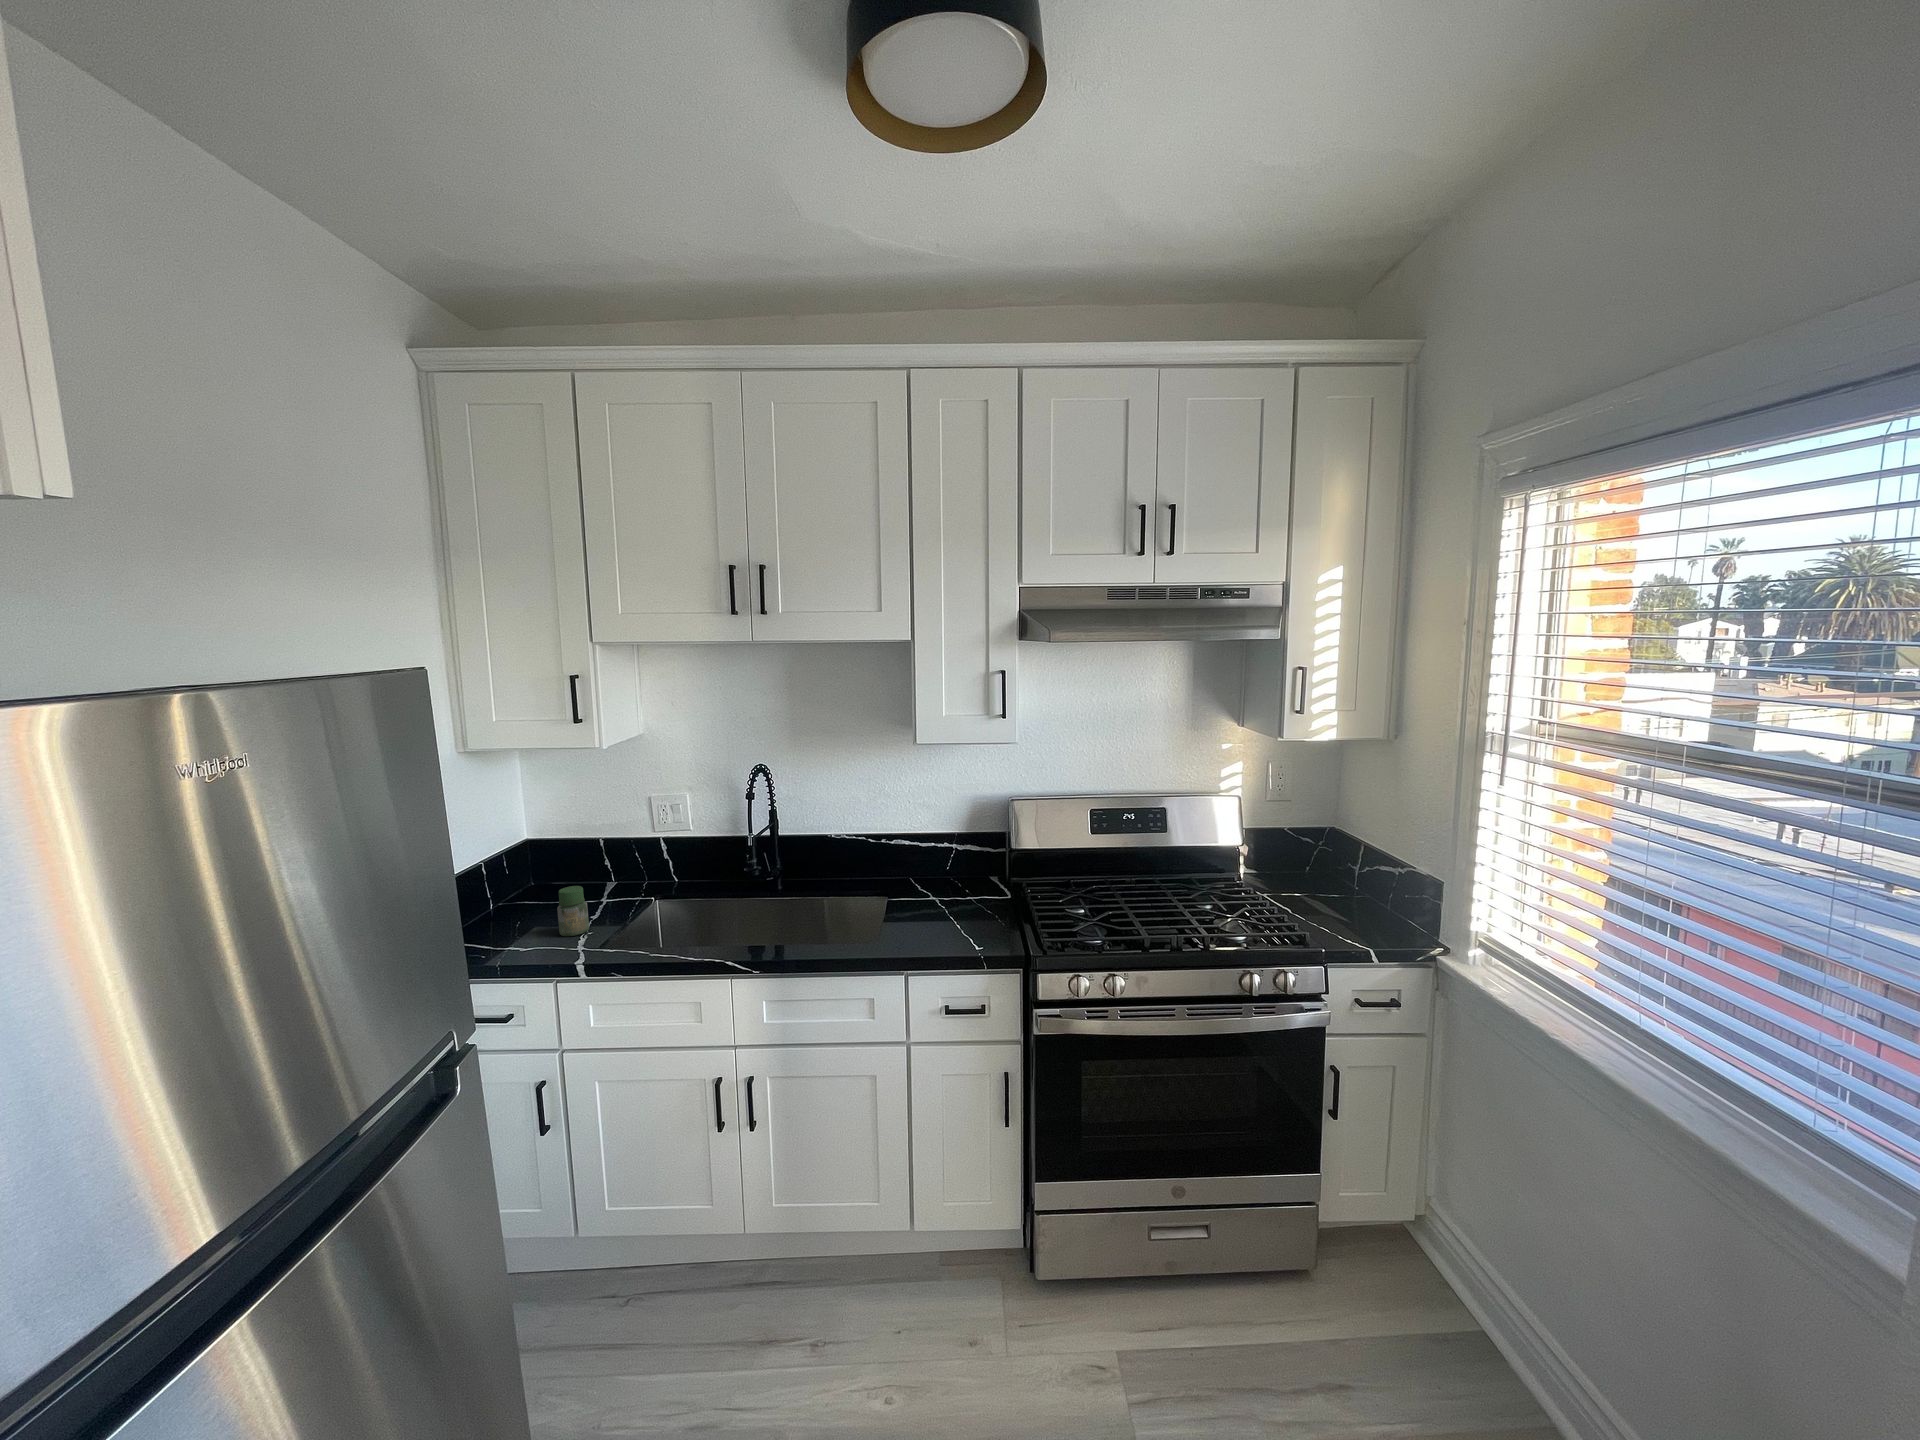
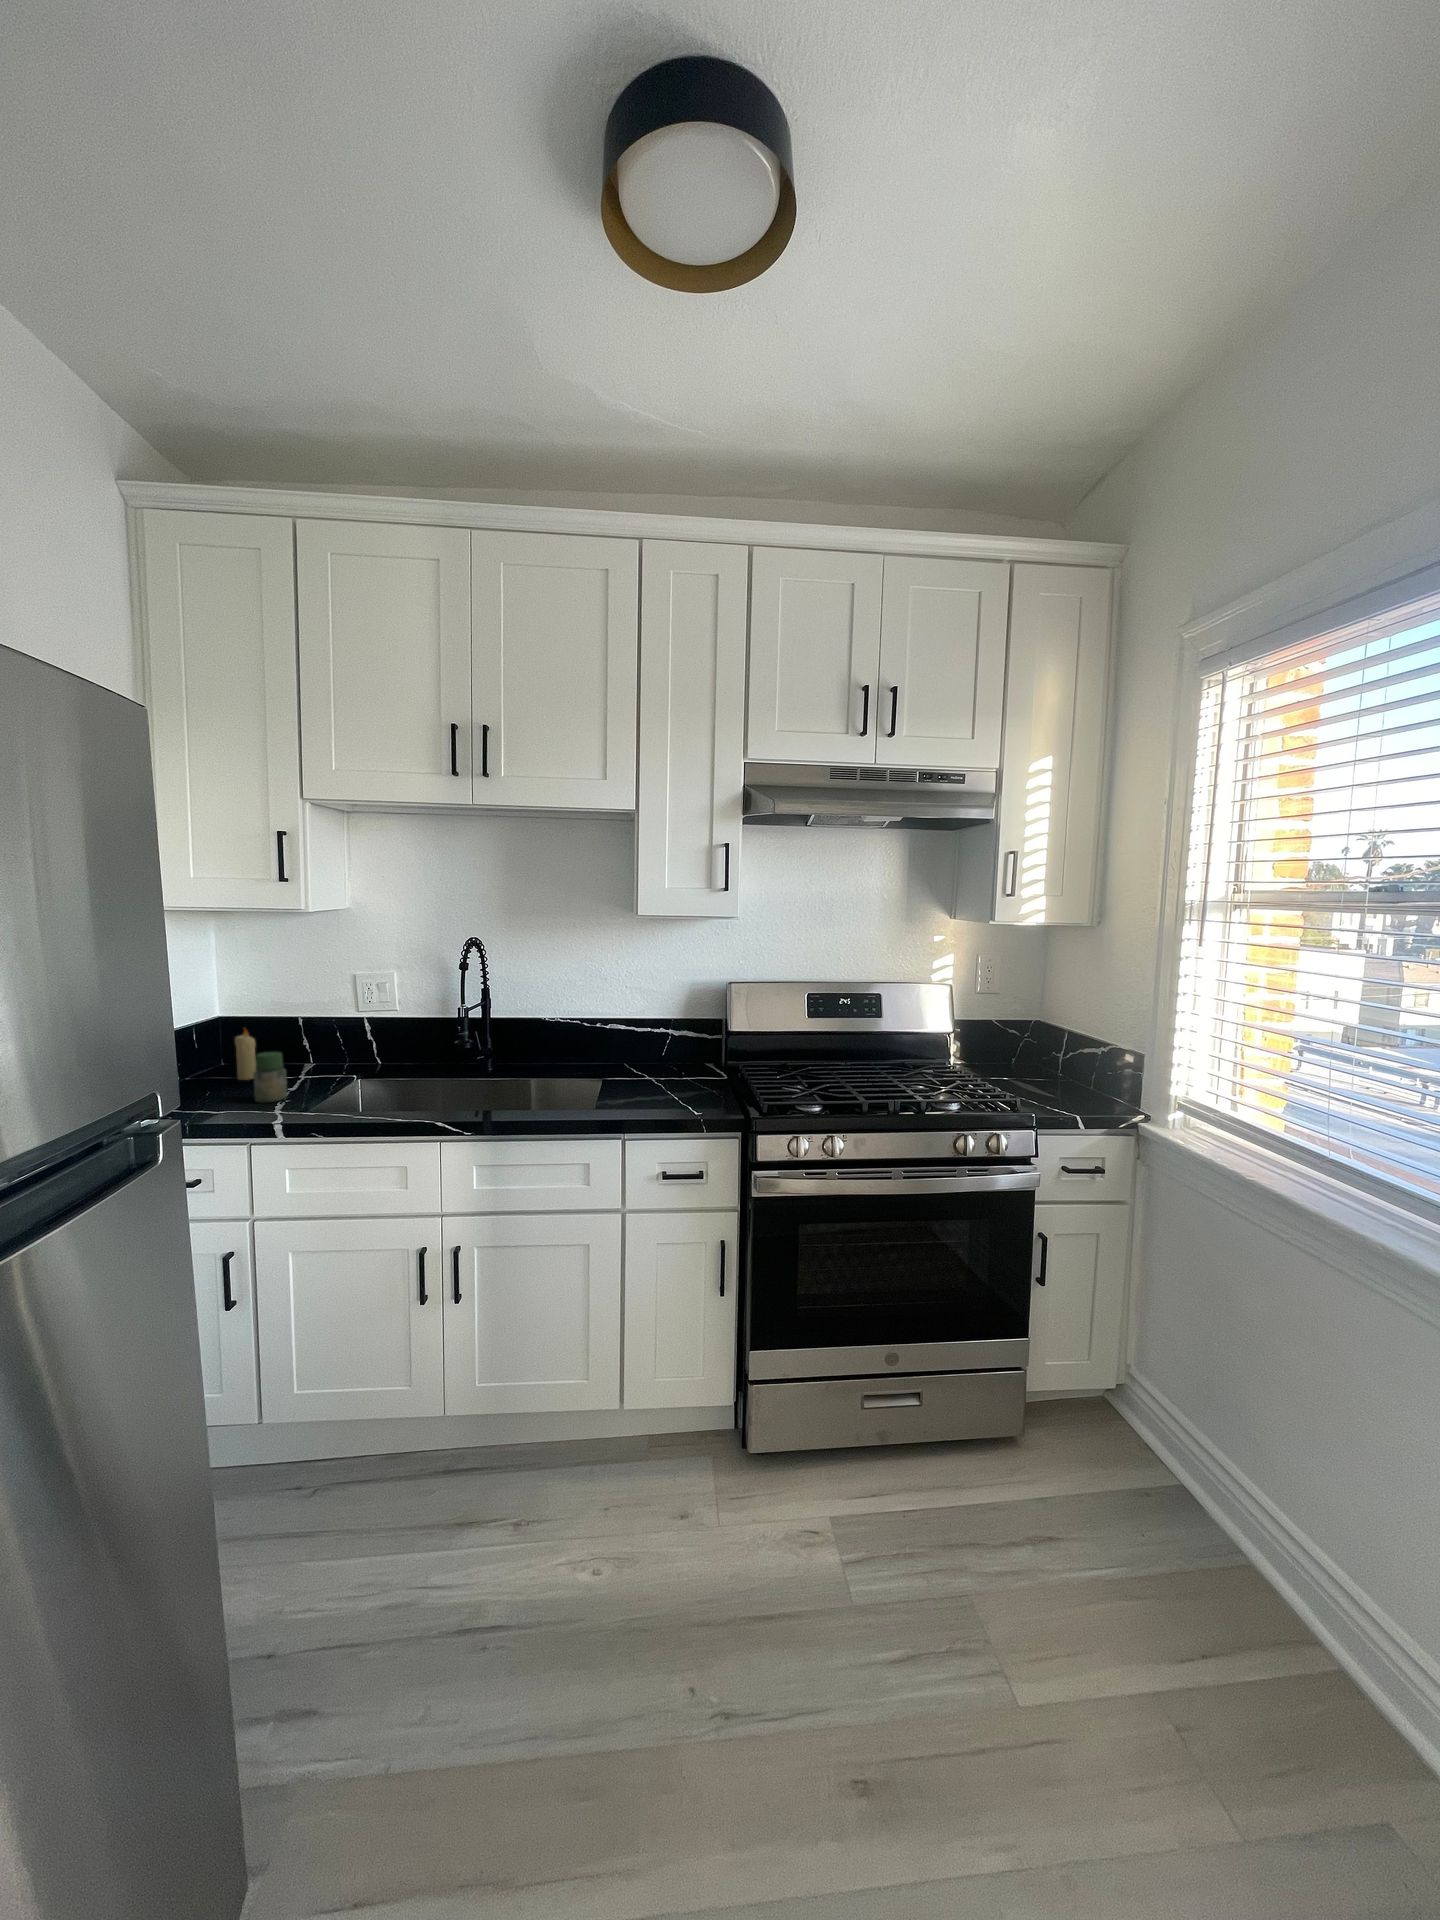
candle: none [541,854,562,905] -> present [235,1029,256,1080]

